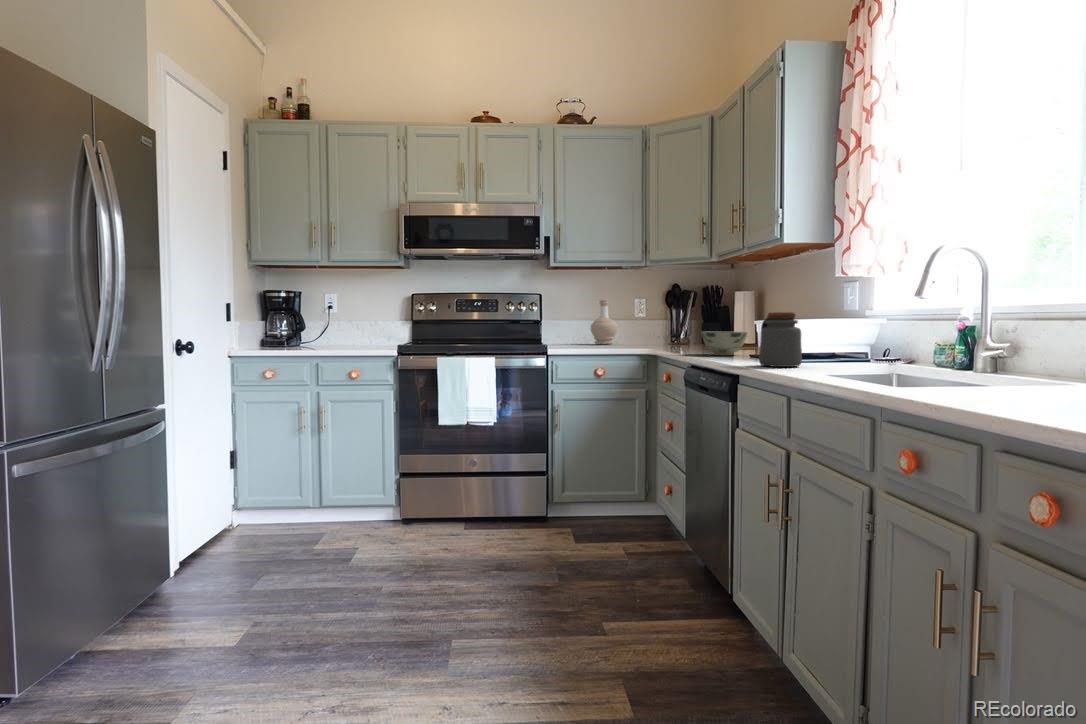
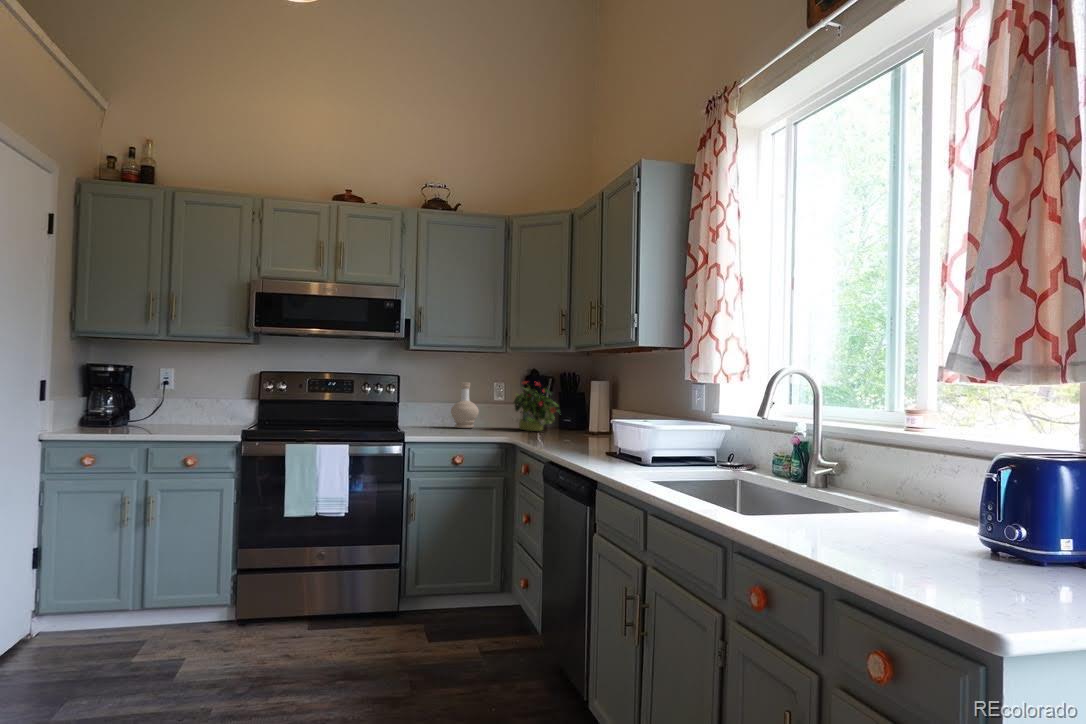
potted plant: none [651,295,702,345] -> present [514,381,560,431]
jar: present [759,312,802,367] -> none [596,418,632,468]
bowl: present [701,332,747,355] -> none [553,425,595,449]

